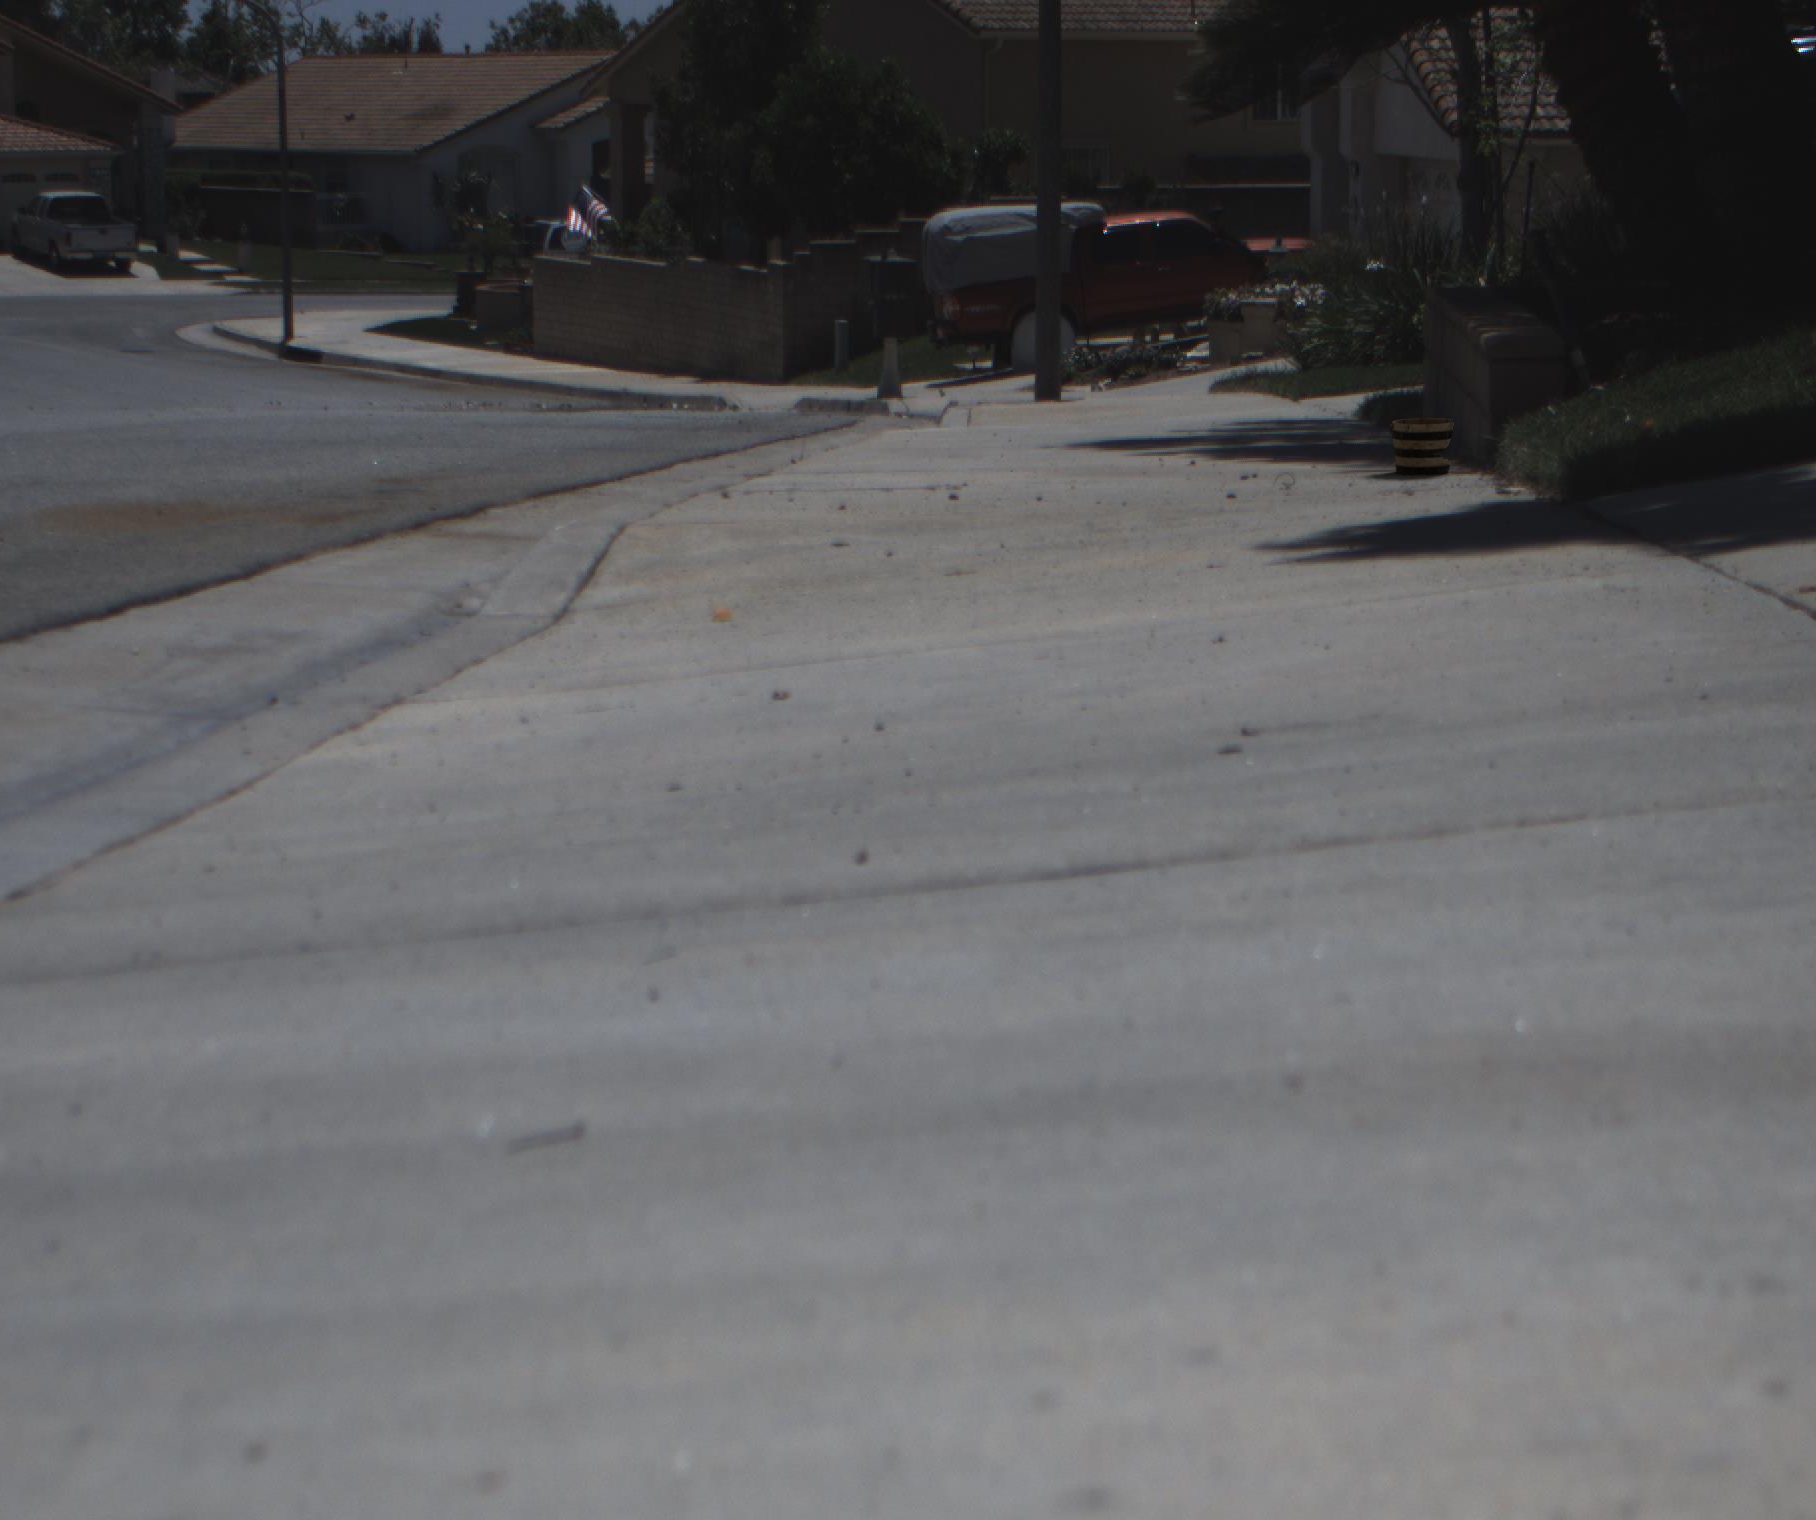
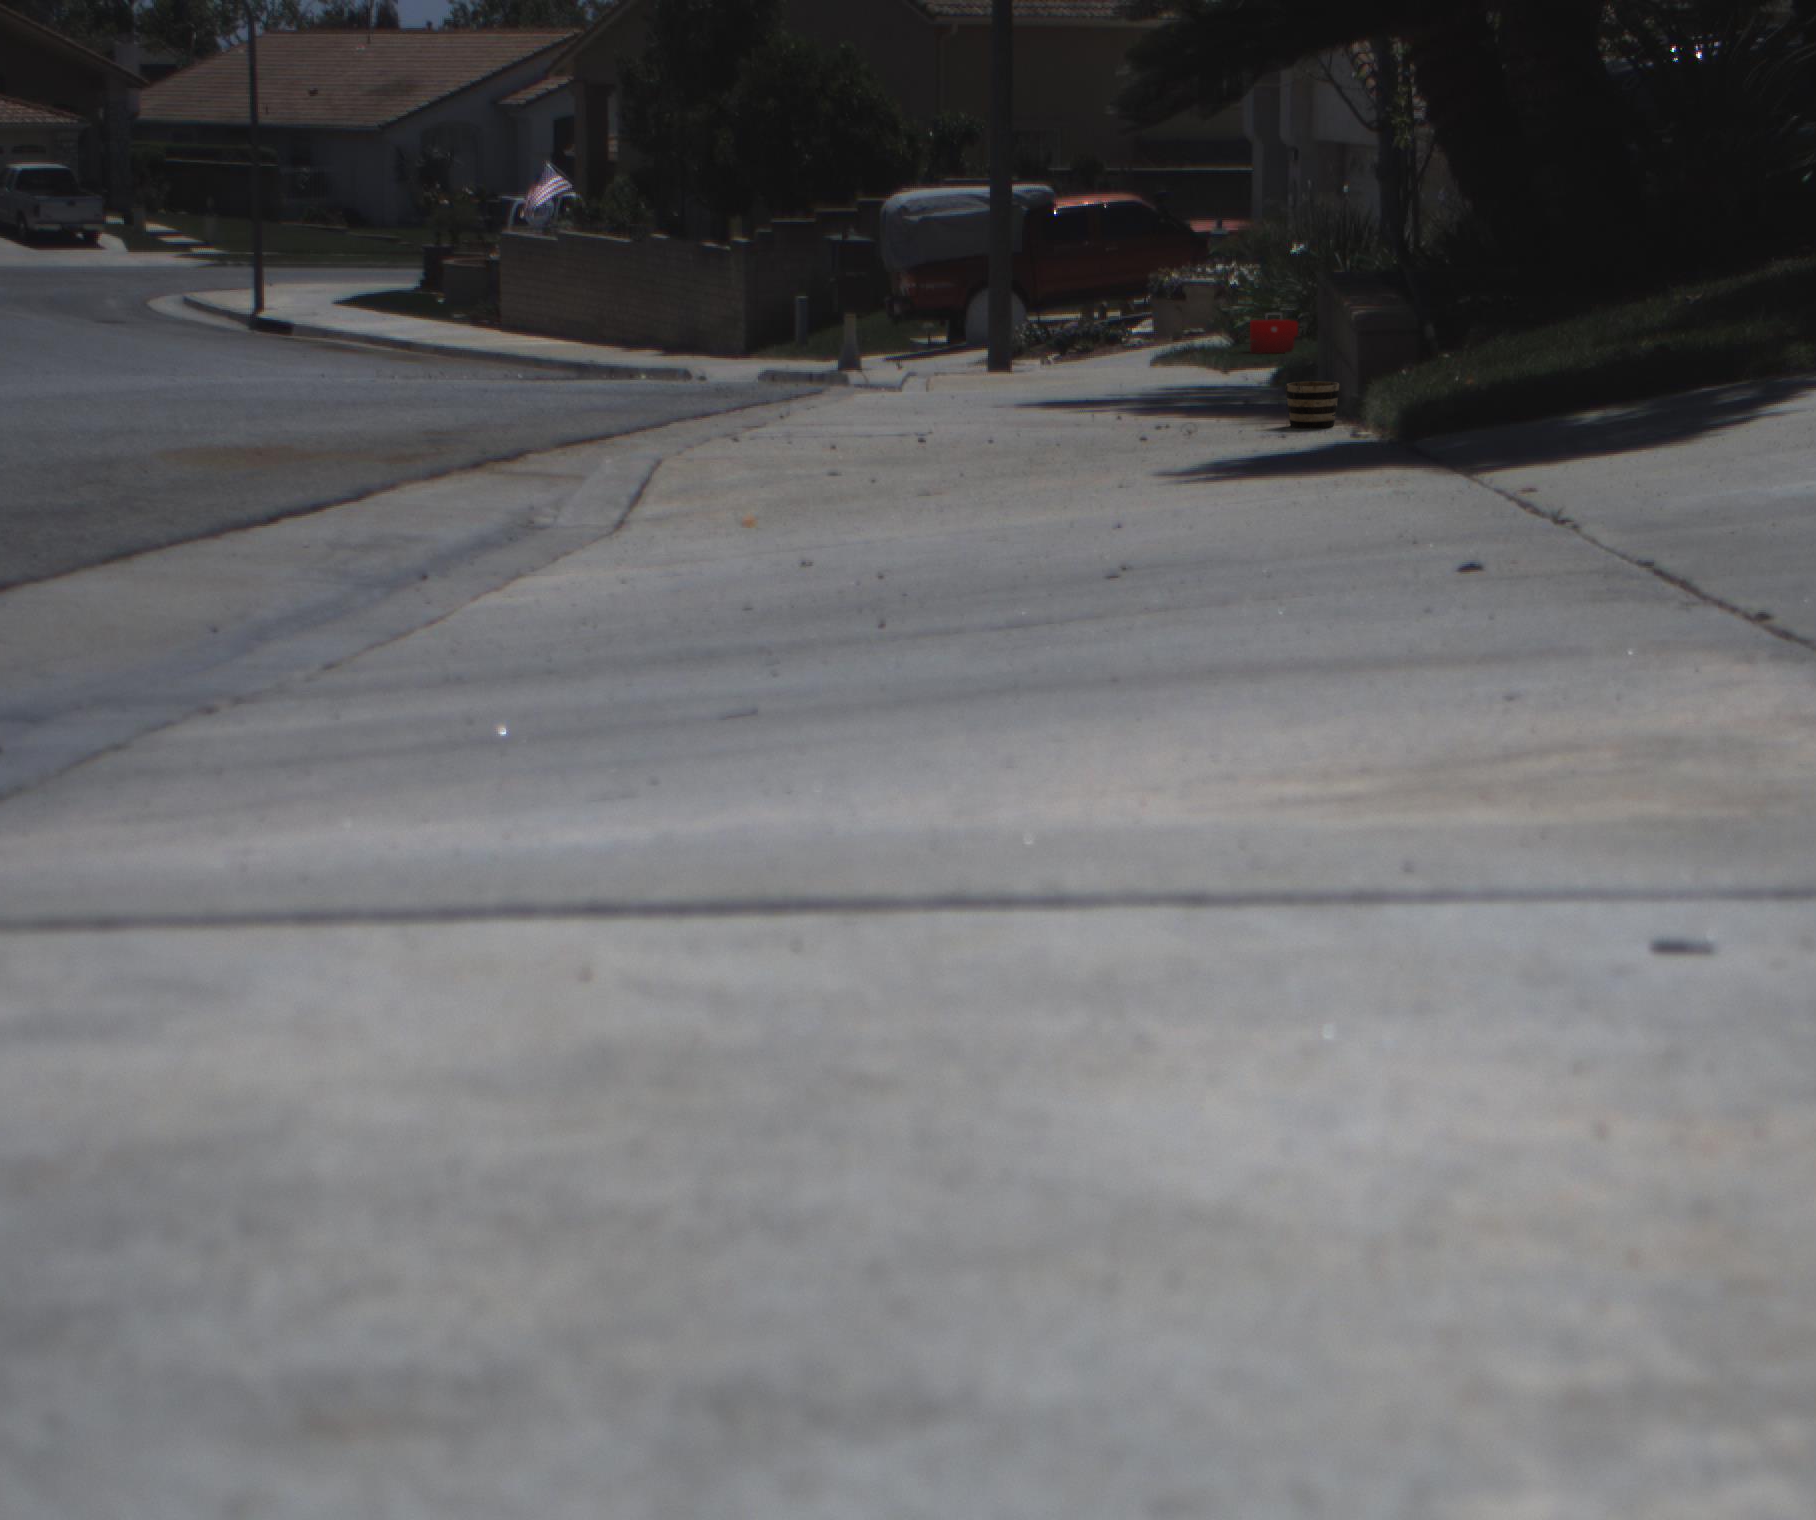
toolbox: none [1323,335,1378,381] -> present [1250,313,1298,353]

